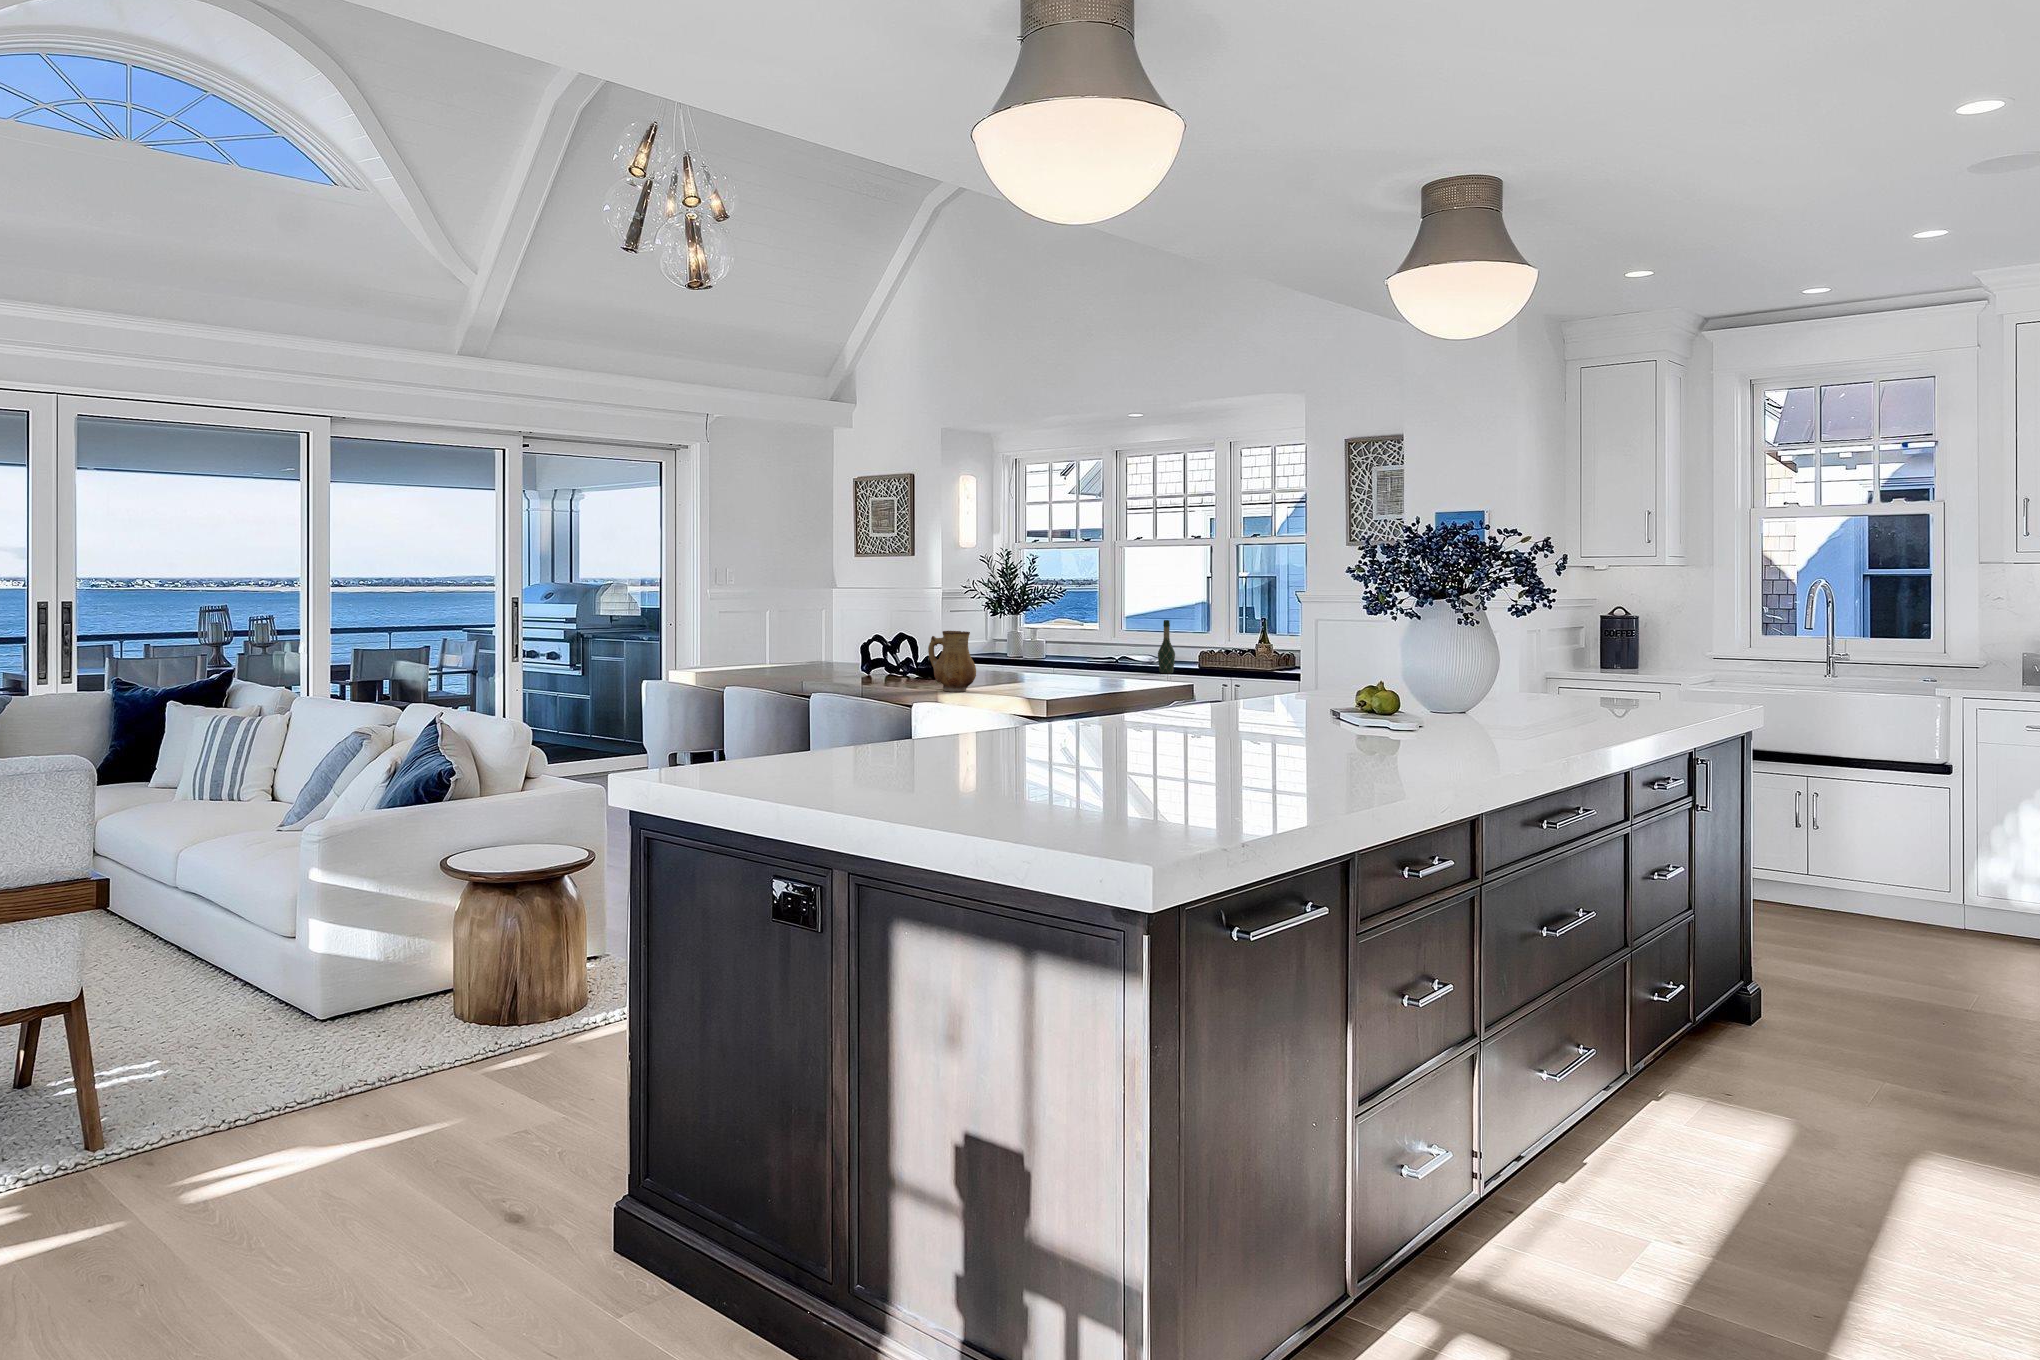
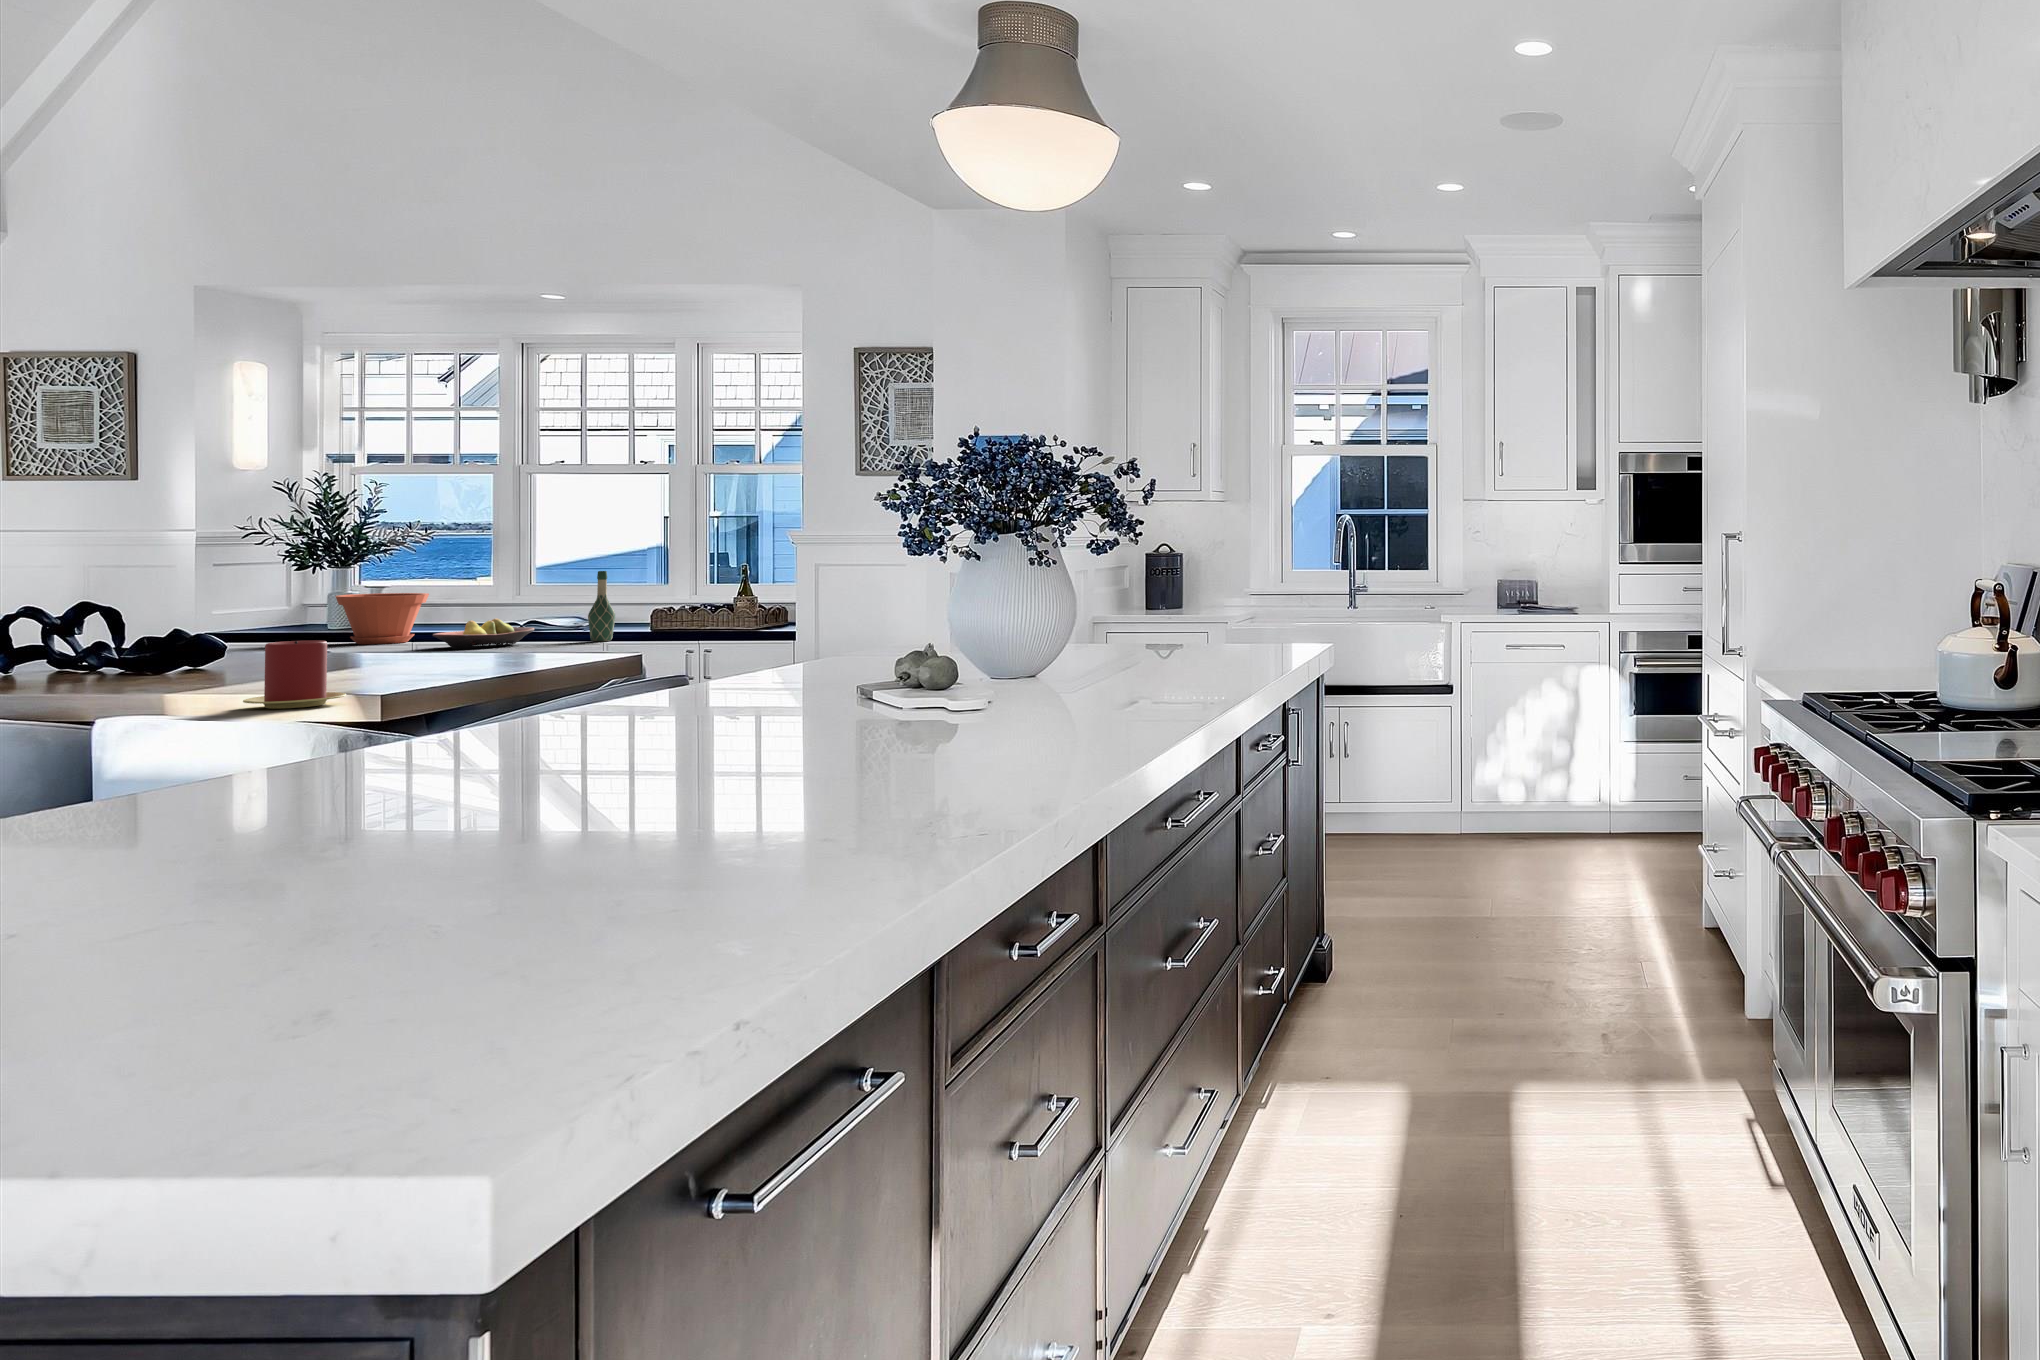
ceramic pitcher: present [928,631,976,692] -> none [102,598,216,700]
plant pot: none [1014,632,1064,667] -> present [336,593,429,644]
fruit bowl: none [1068,653,1126,674] -> present [433,619,534,649]
candle: none [994,660,1040,701] -> present [243,640,346,709]

